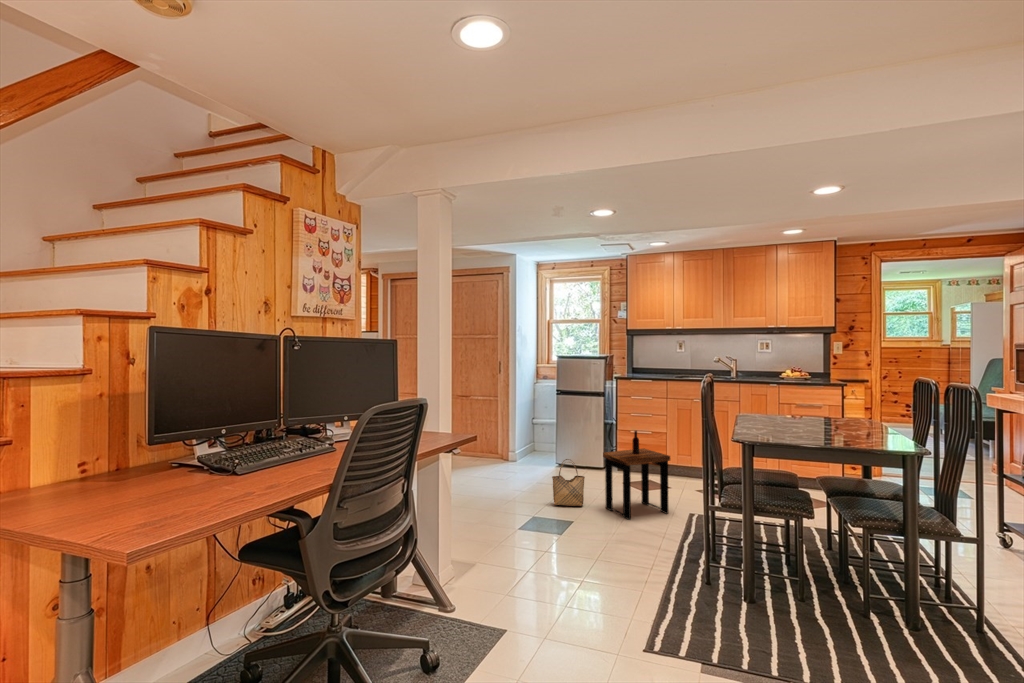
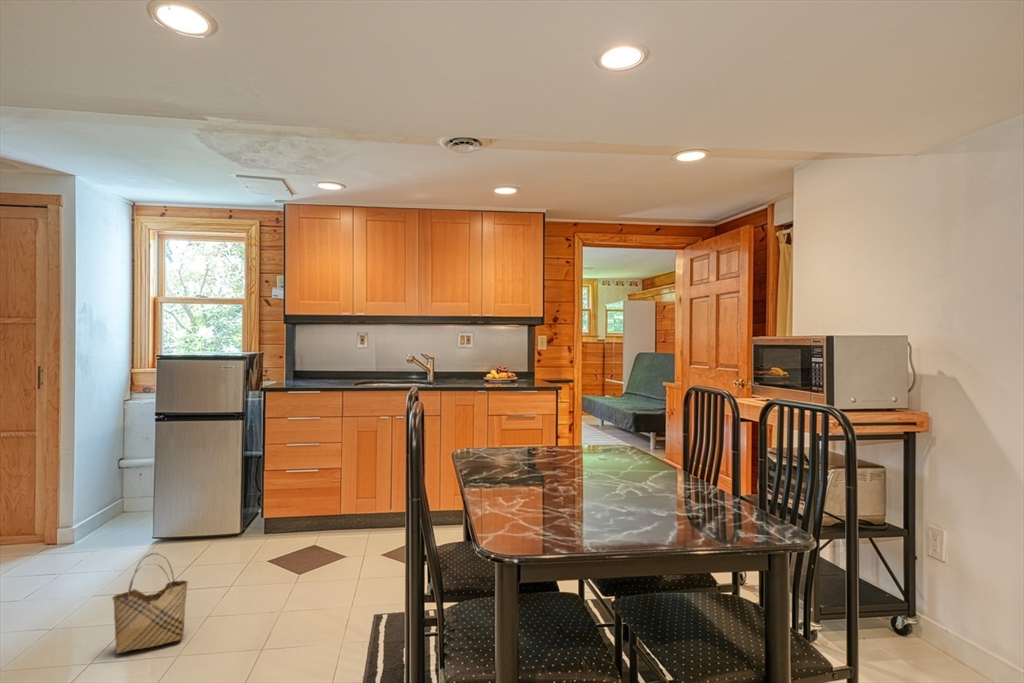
side table: present [603,431,670,520] -> none [224,486,348,657]

